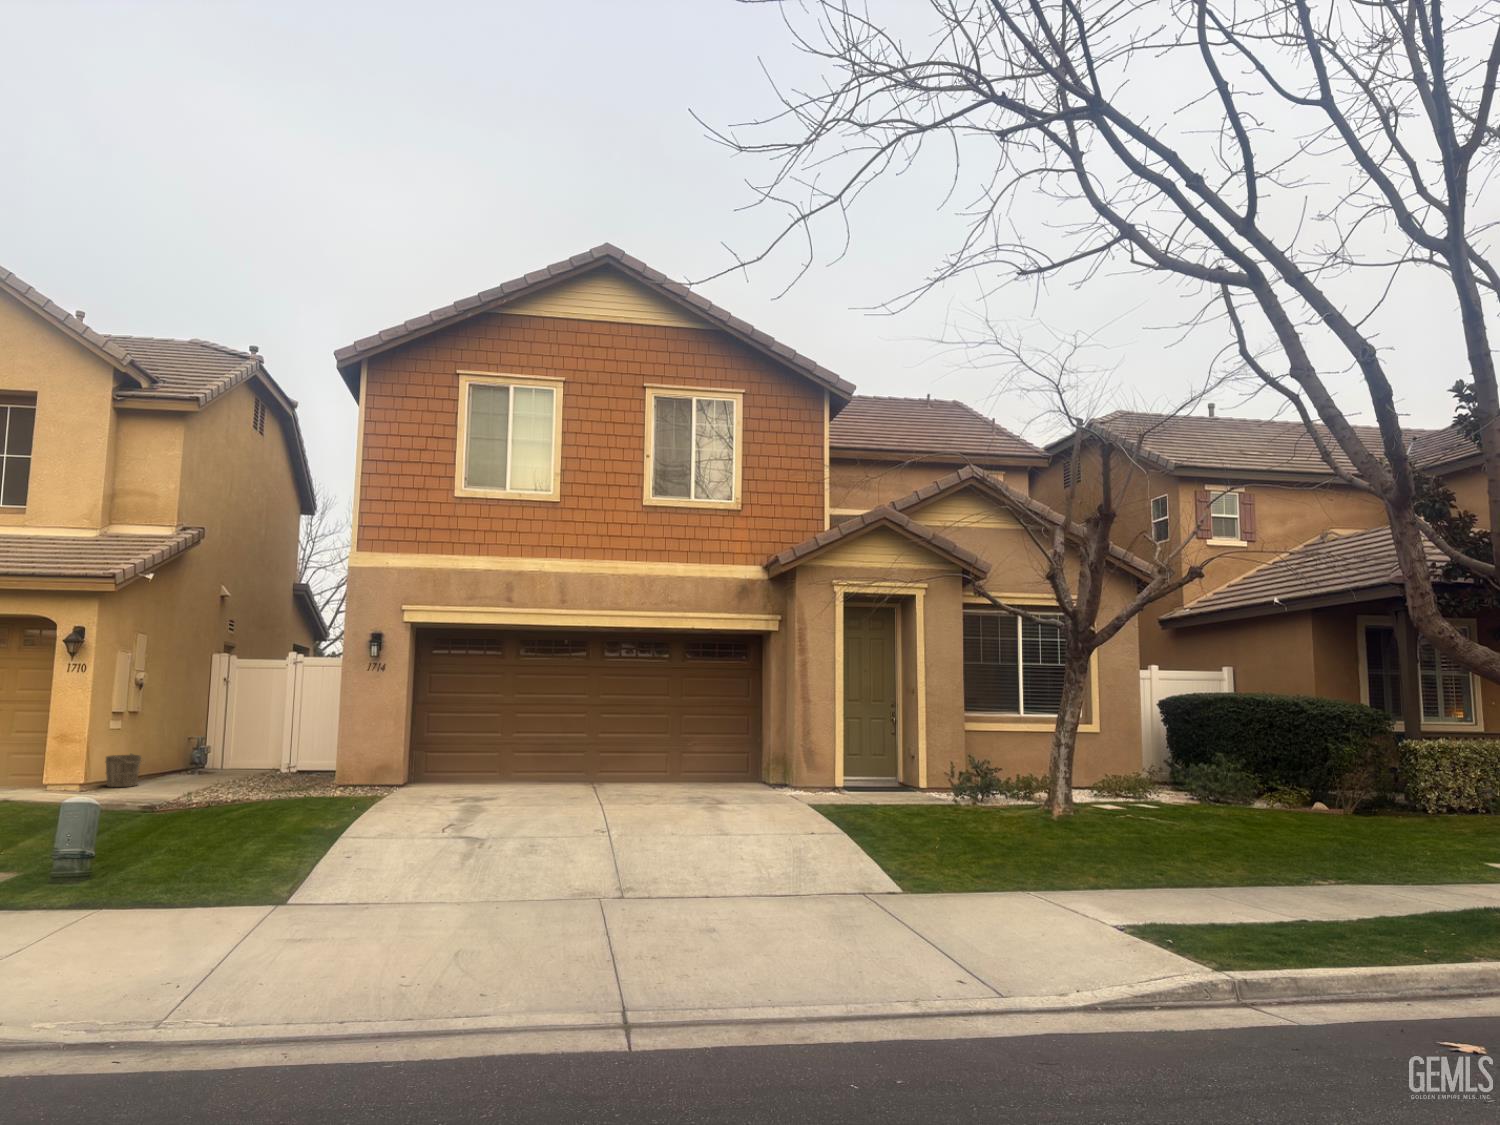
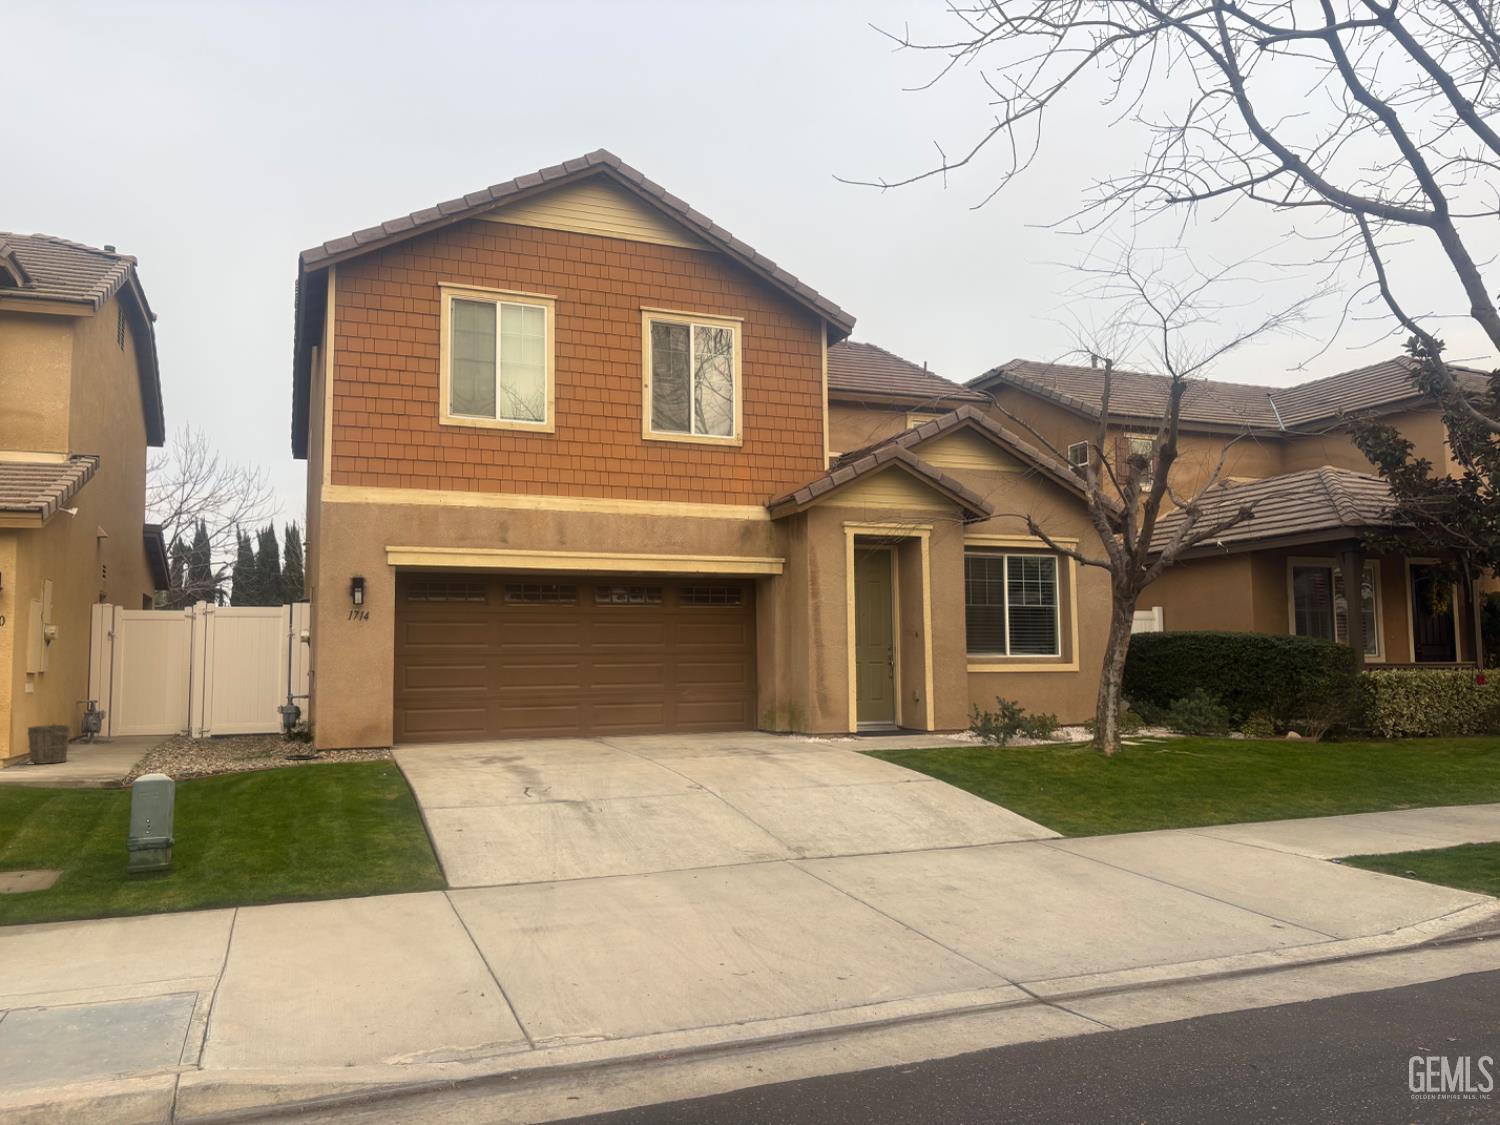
potted tree: none [302,742,337,792] -> present [282,706,315,760]

